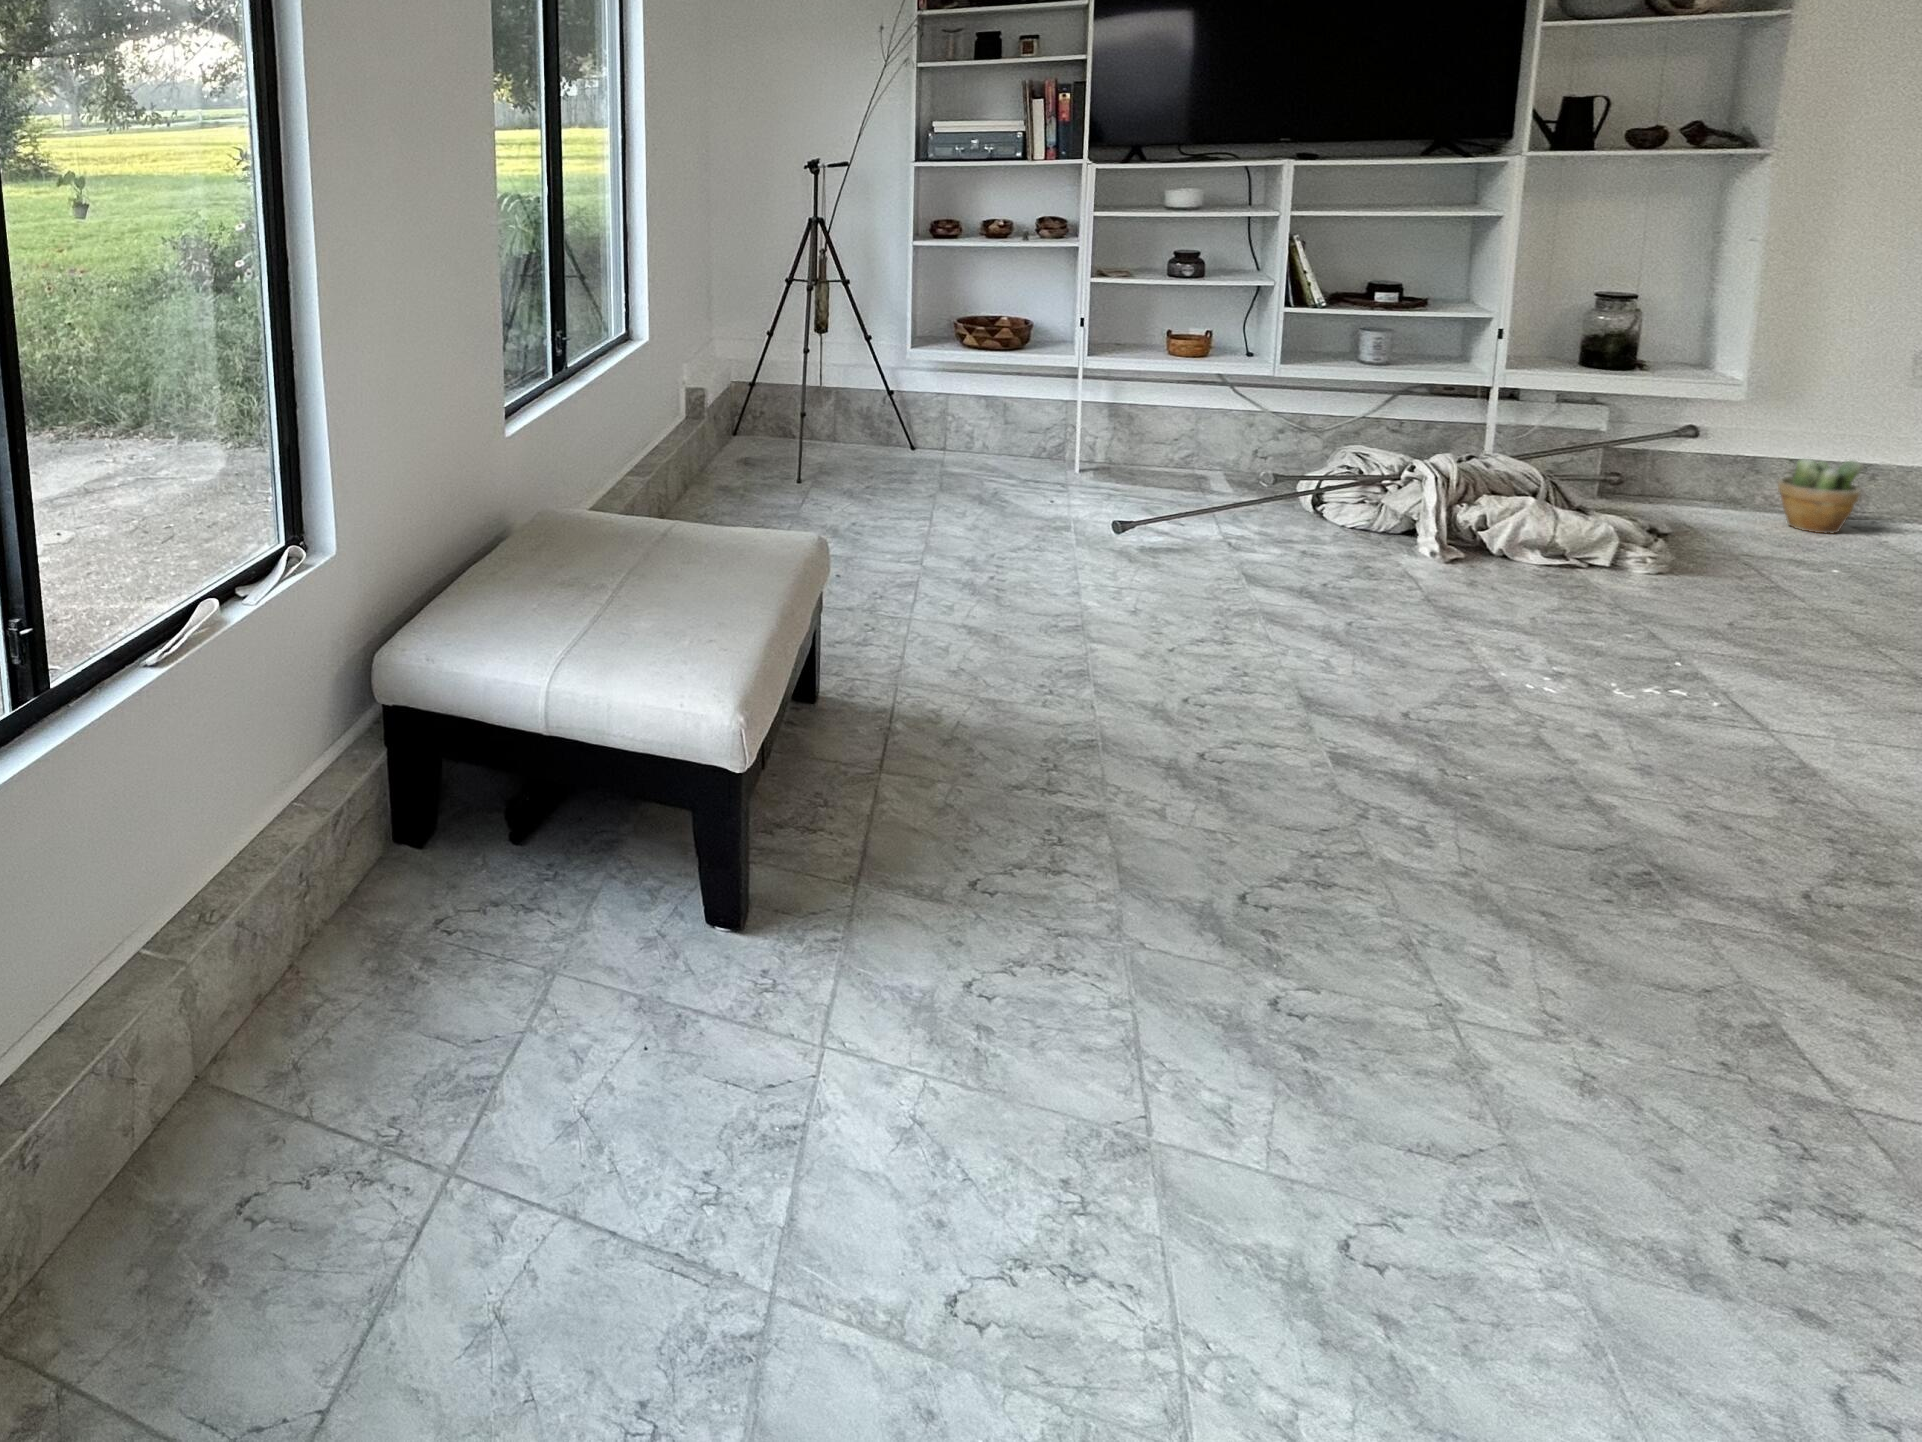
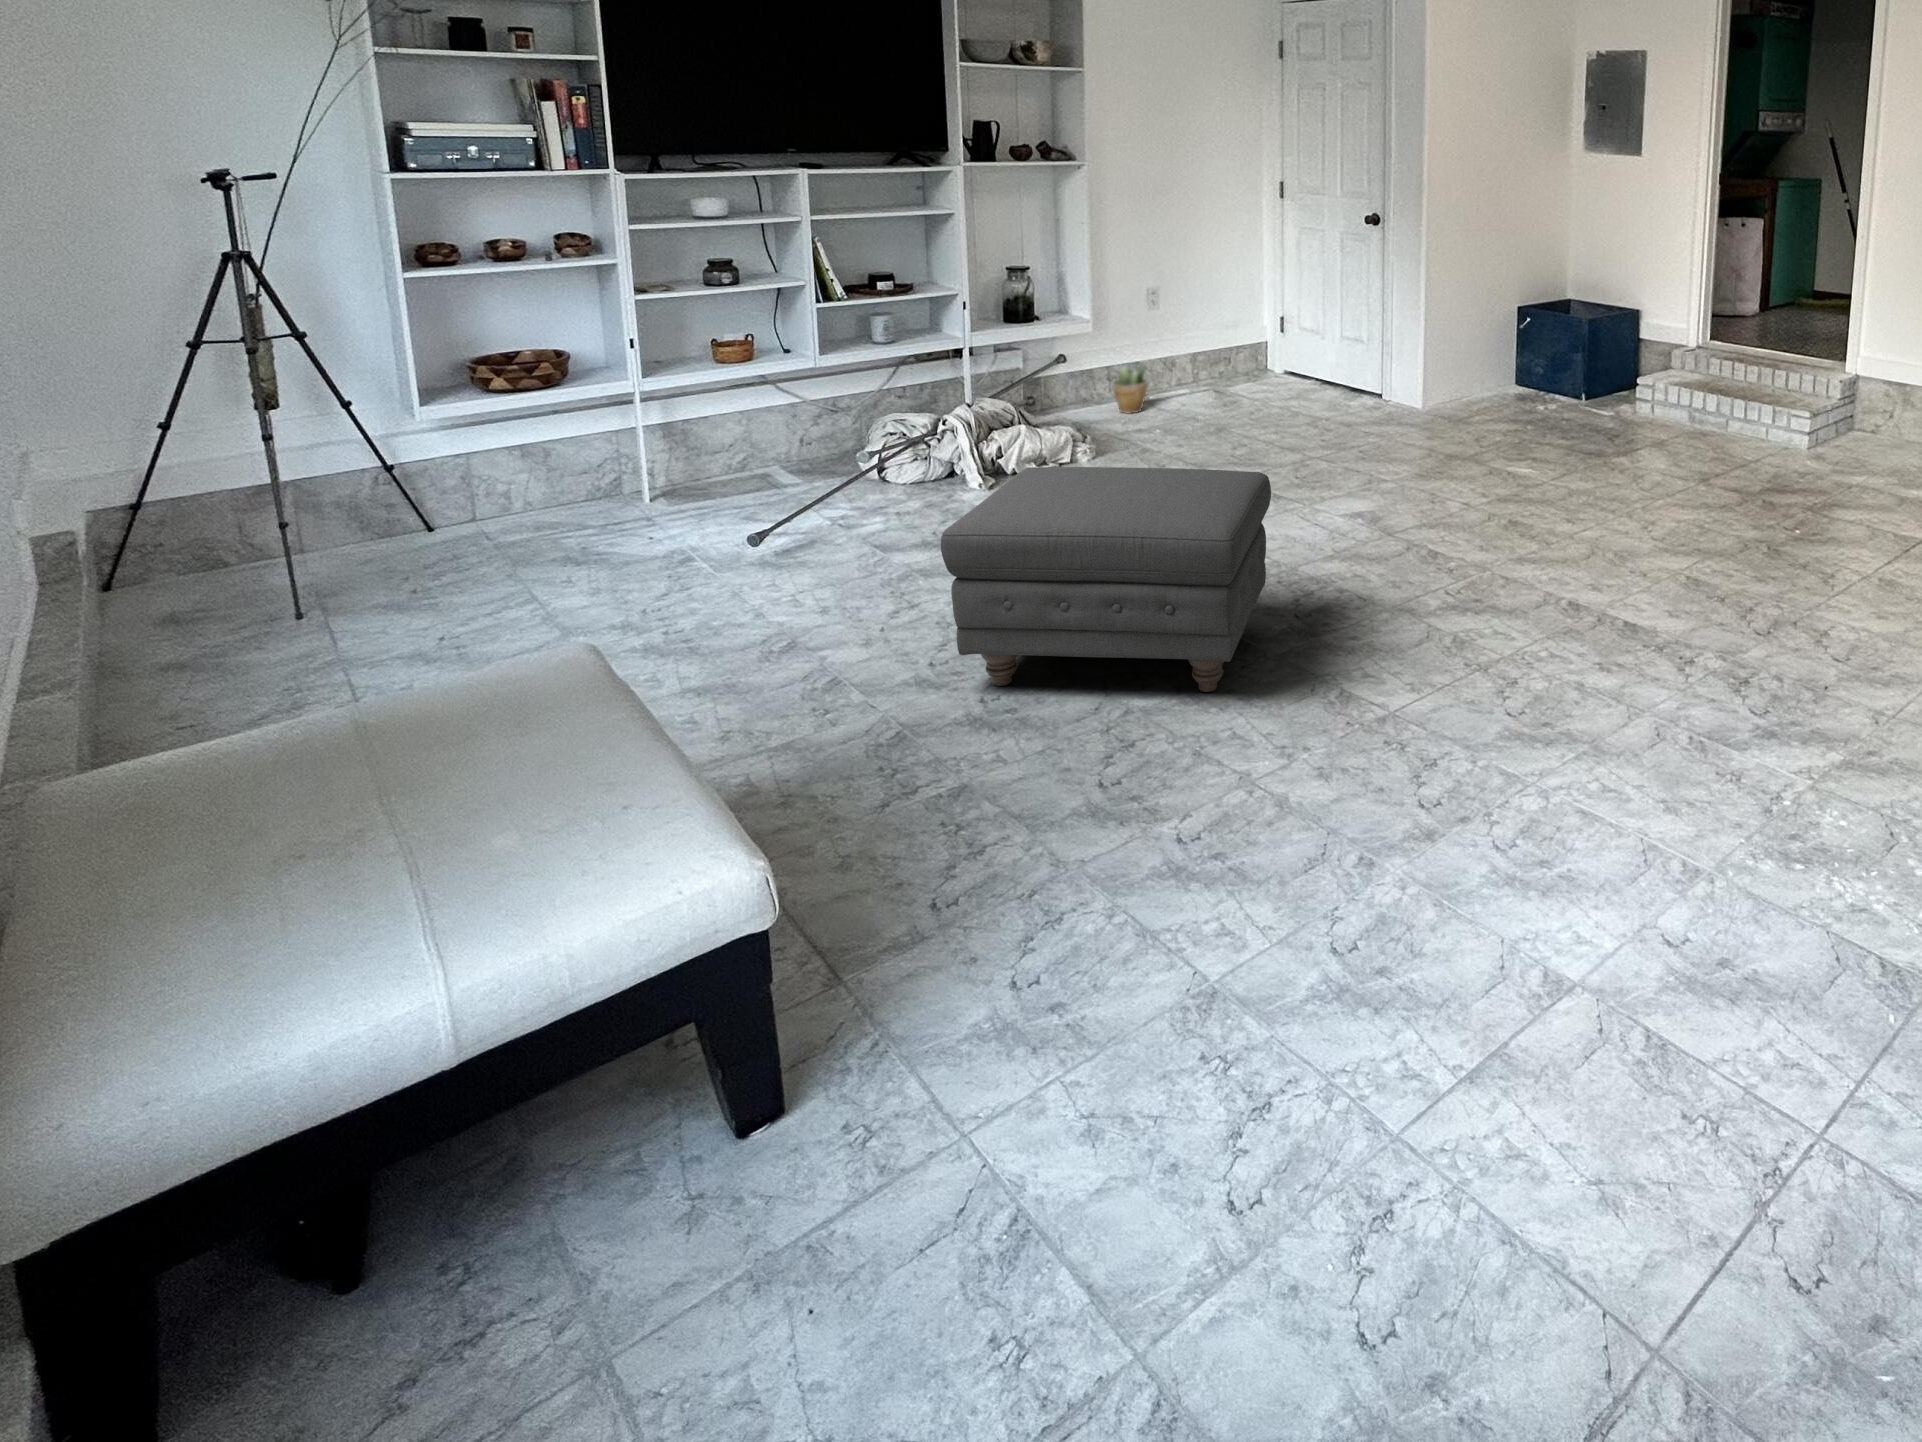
ottoman: none [1178,523,1773,897] -> present [941,467,1271,692]

